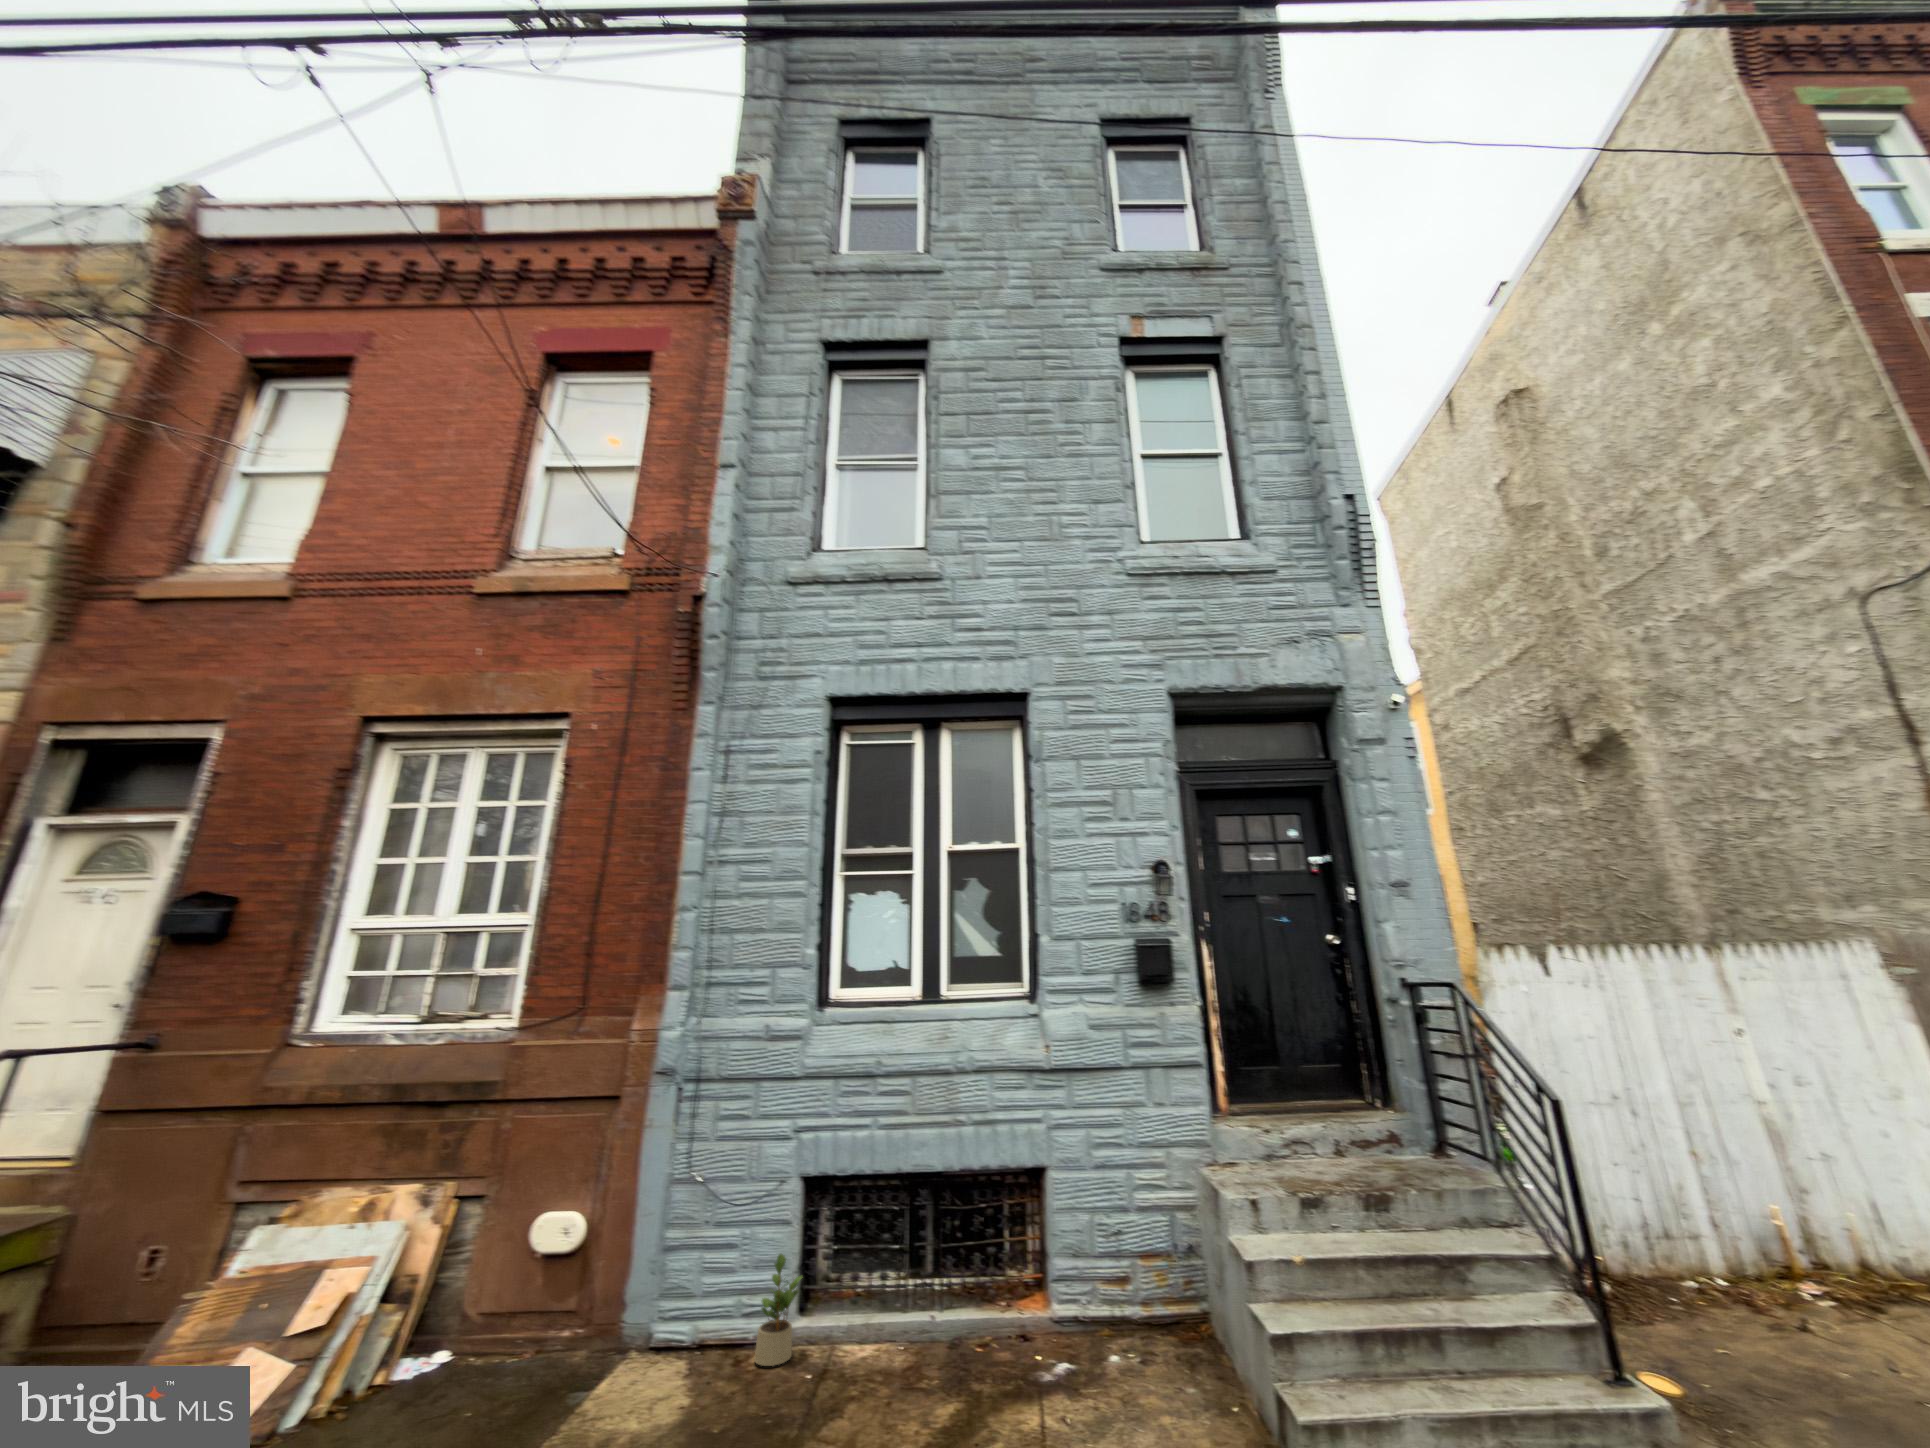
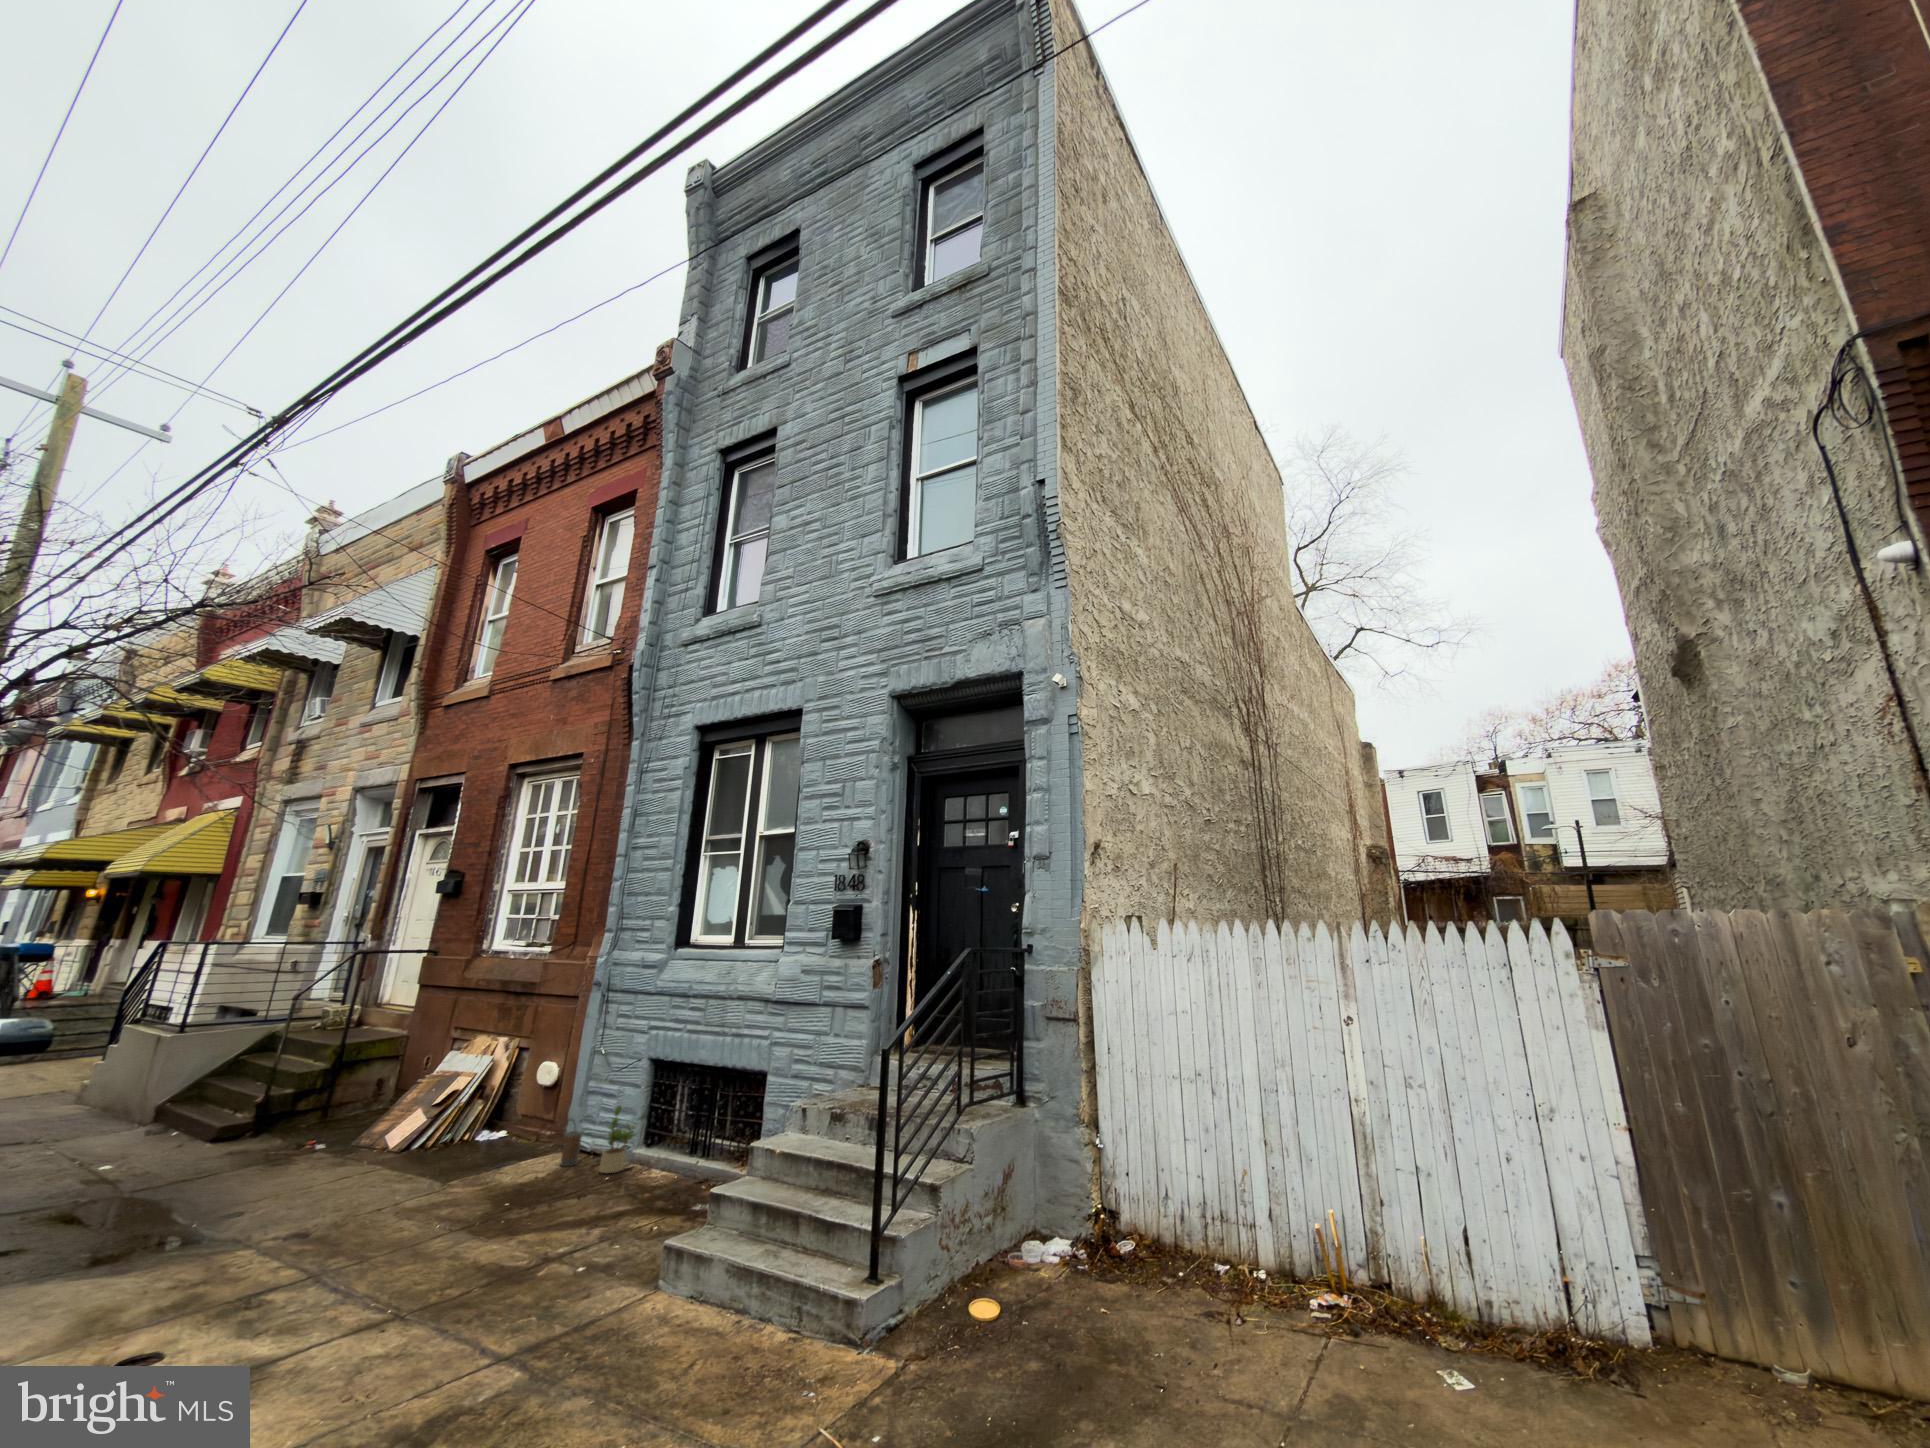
watering can: none [649,1293,706,1375] -> present [561,1119,583,1166]

